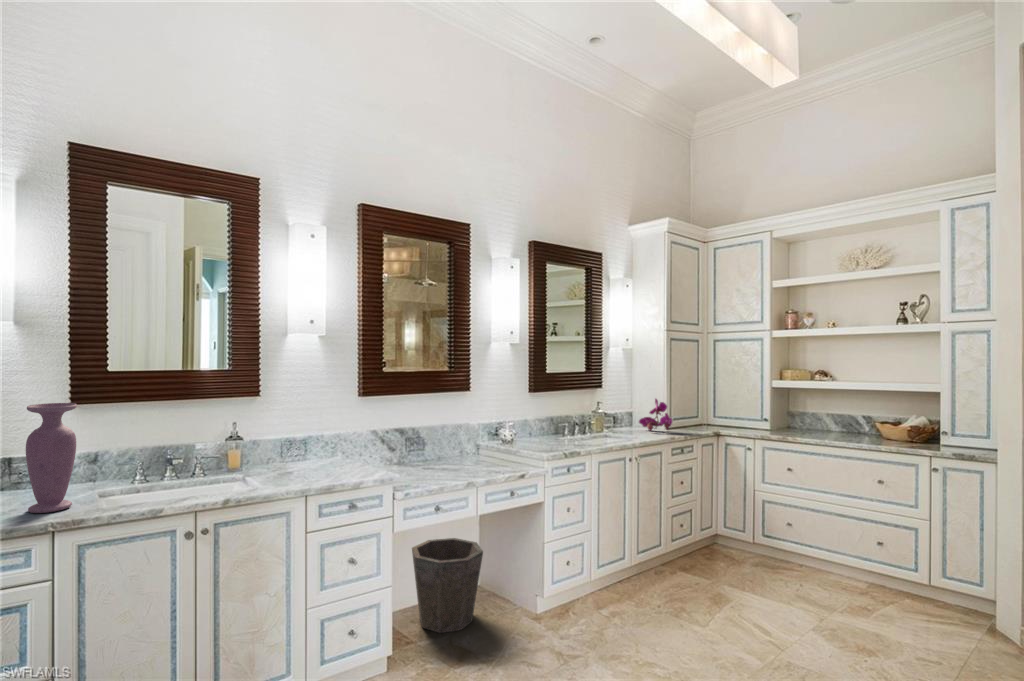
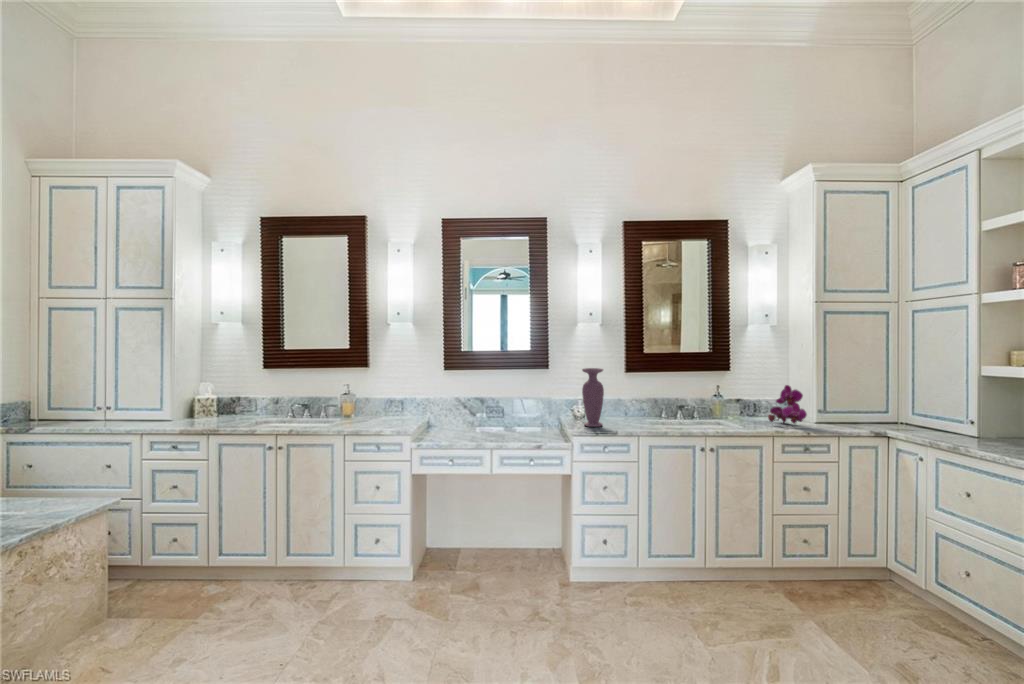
vase: present [26,403,77,513] -> present [582,368,604,427]
waste bin: present [412,538,483,633] -> none [469,495,532,572]

